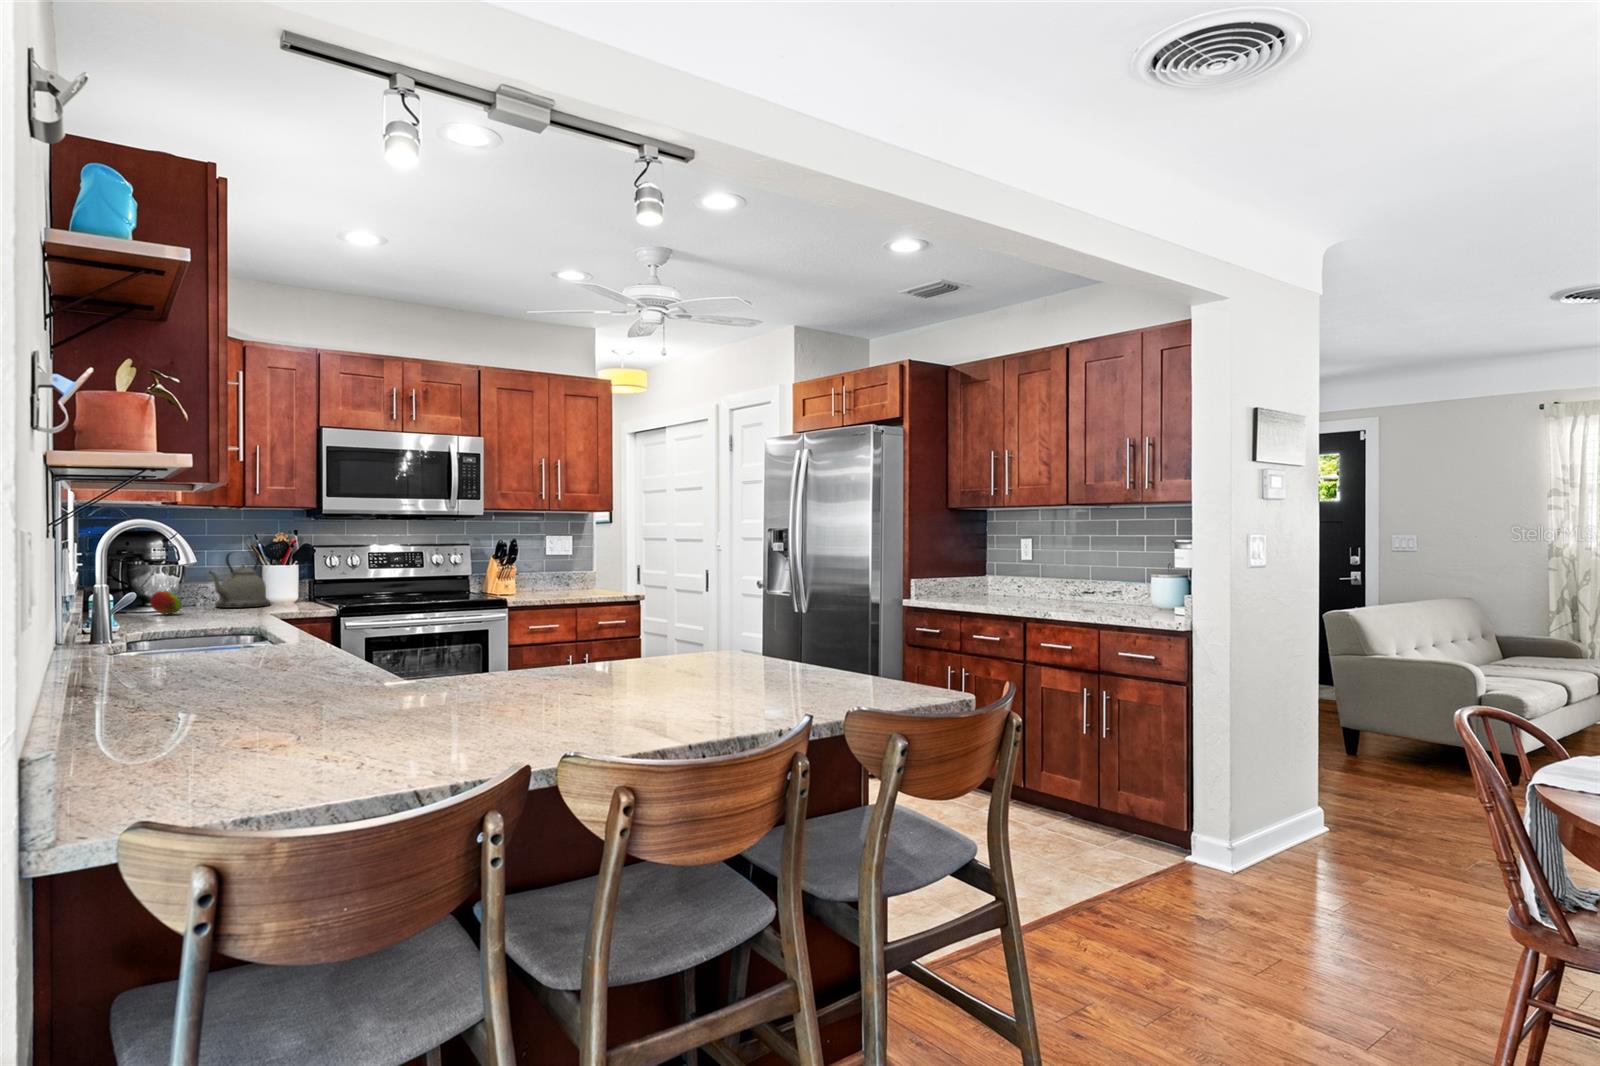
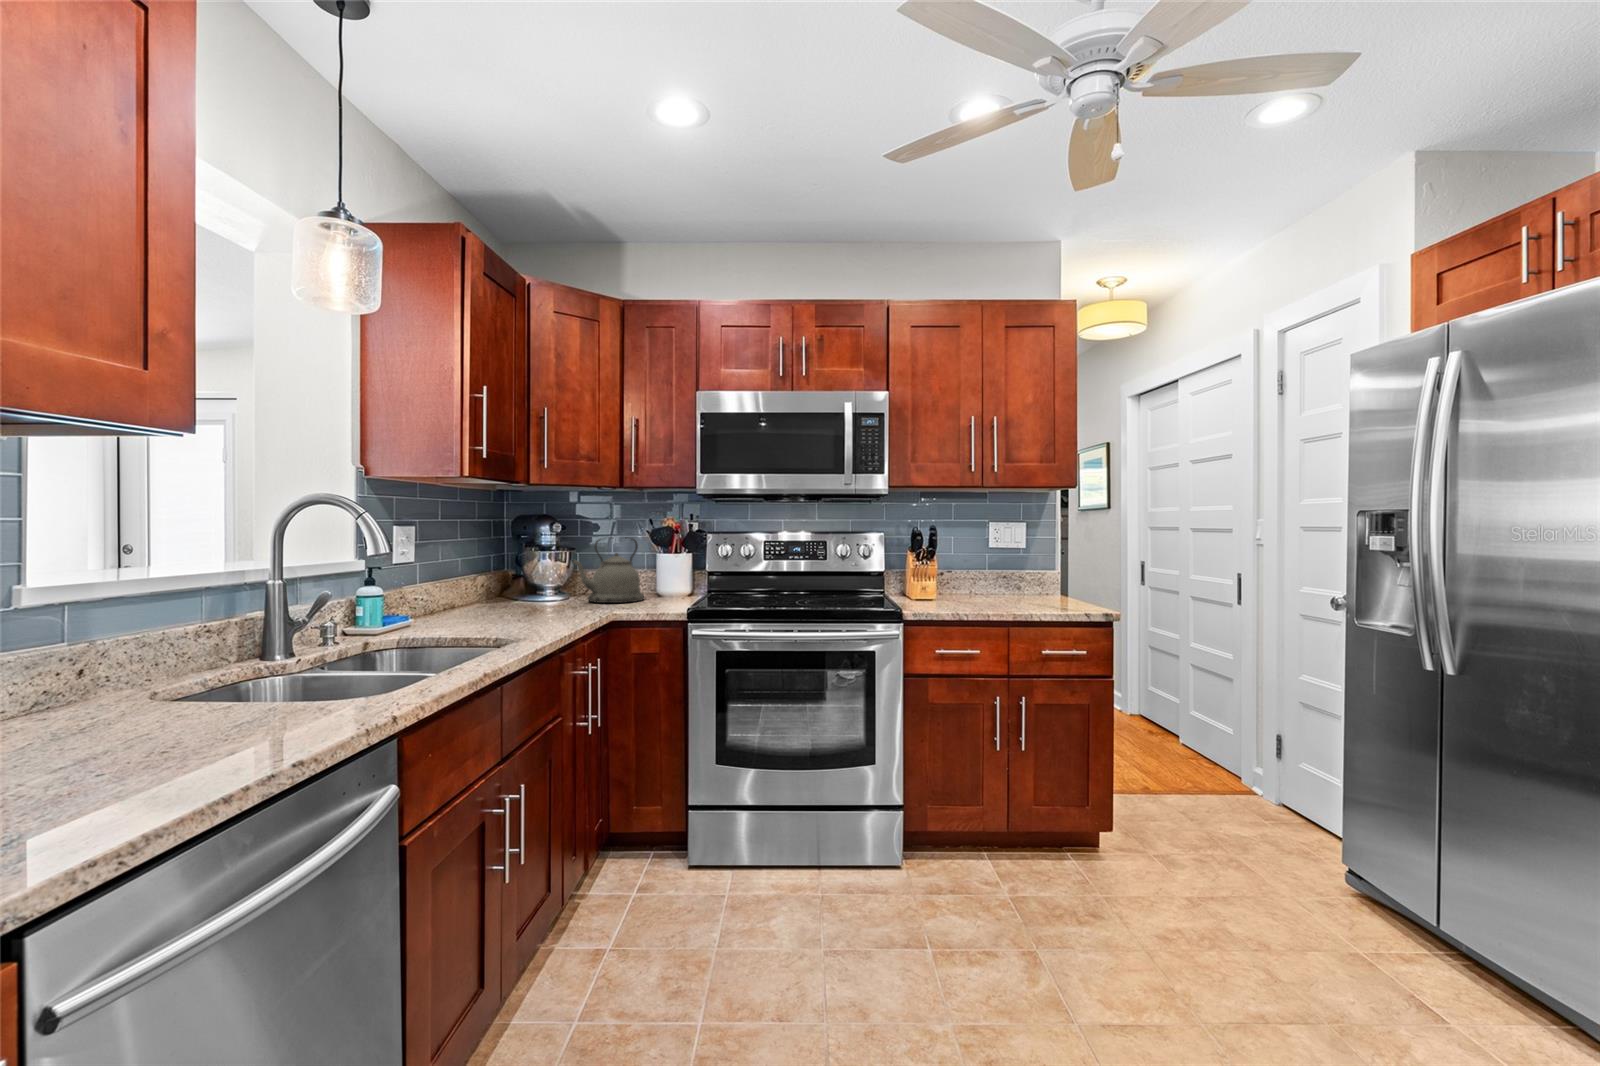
fruit: present [150,591,182,614] -> none [507,581,535,608]

